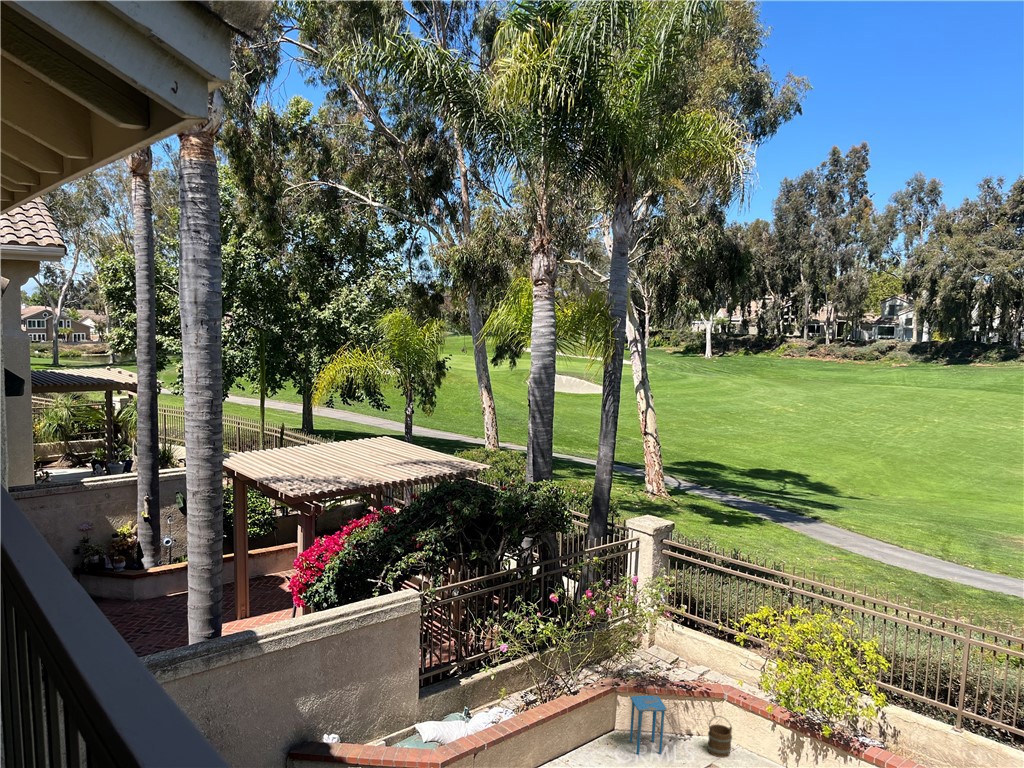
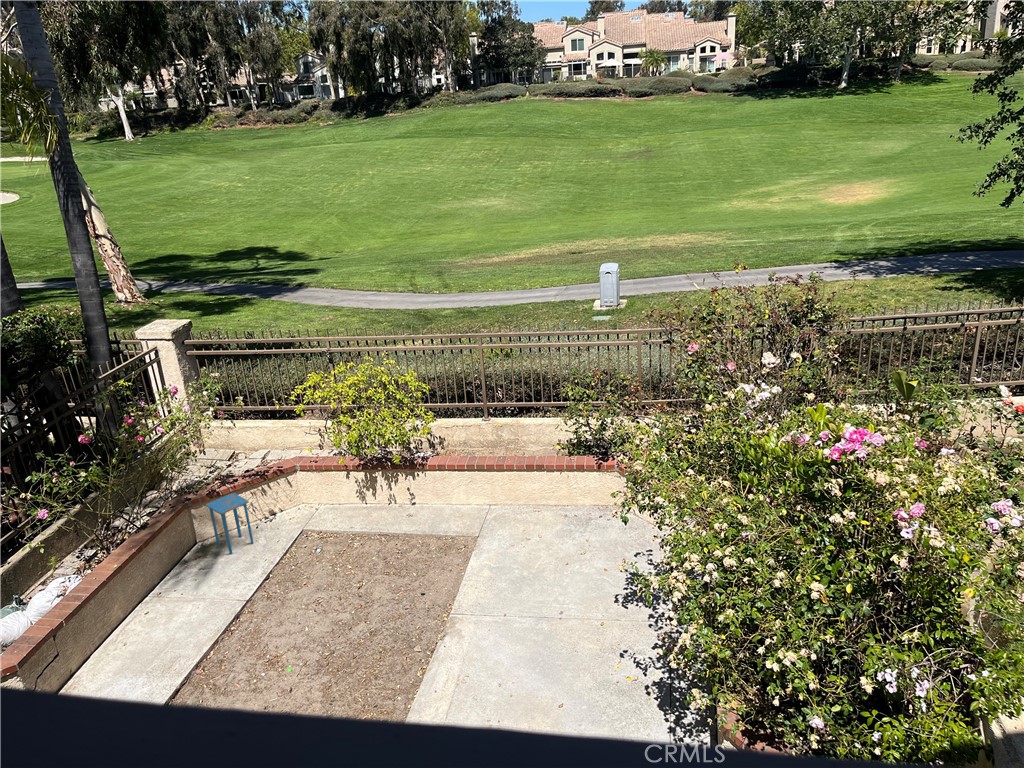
bucket: present [707,716,732,757] -> none [290,486,315,523]

